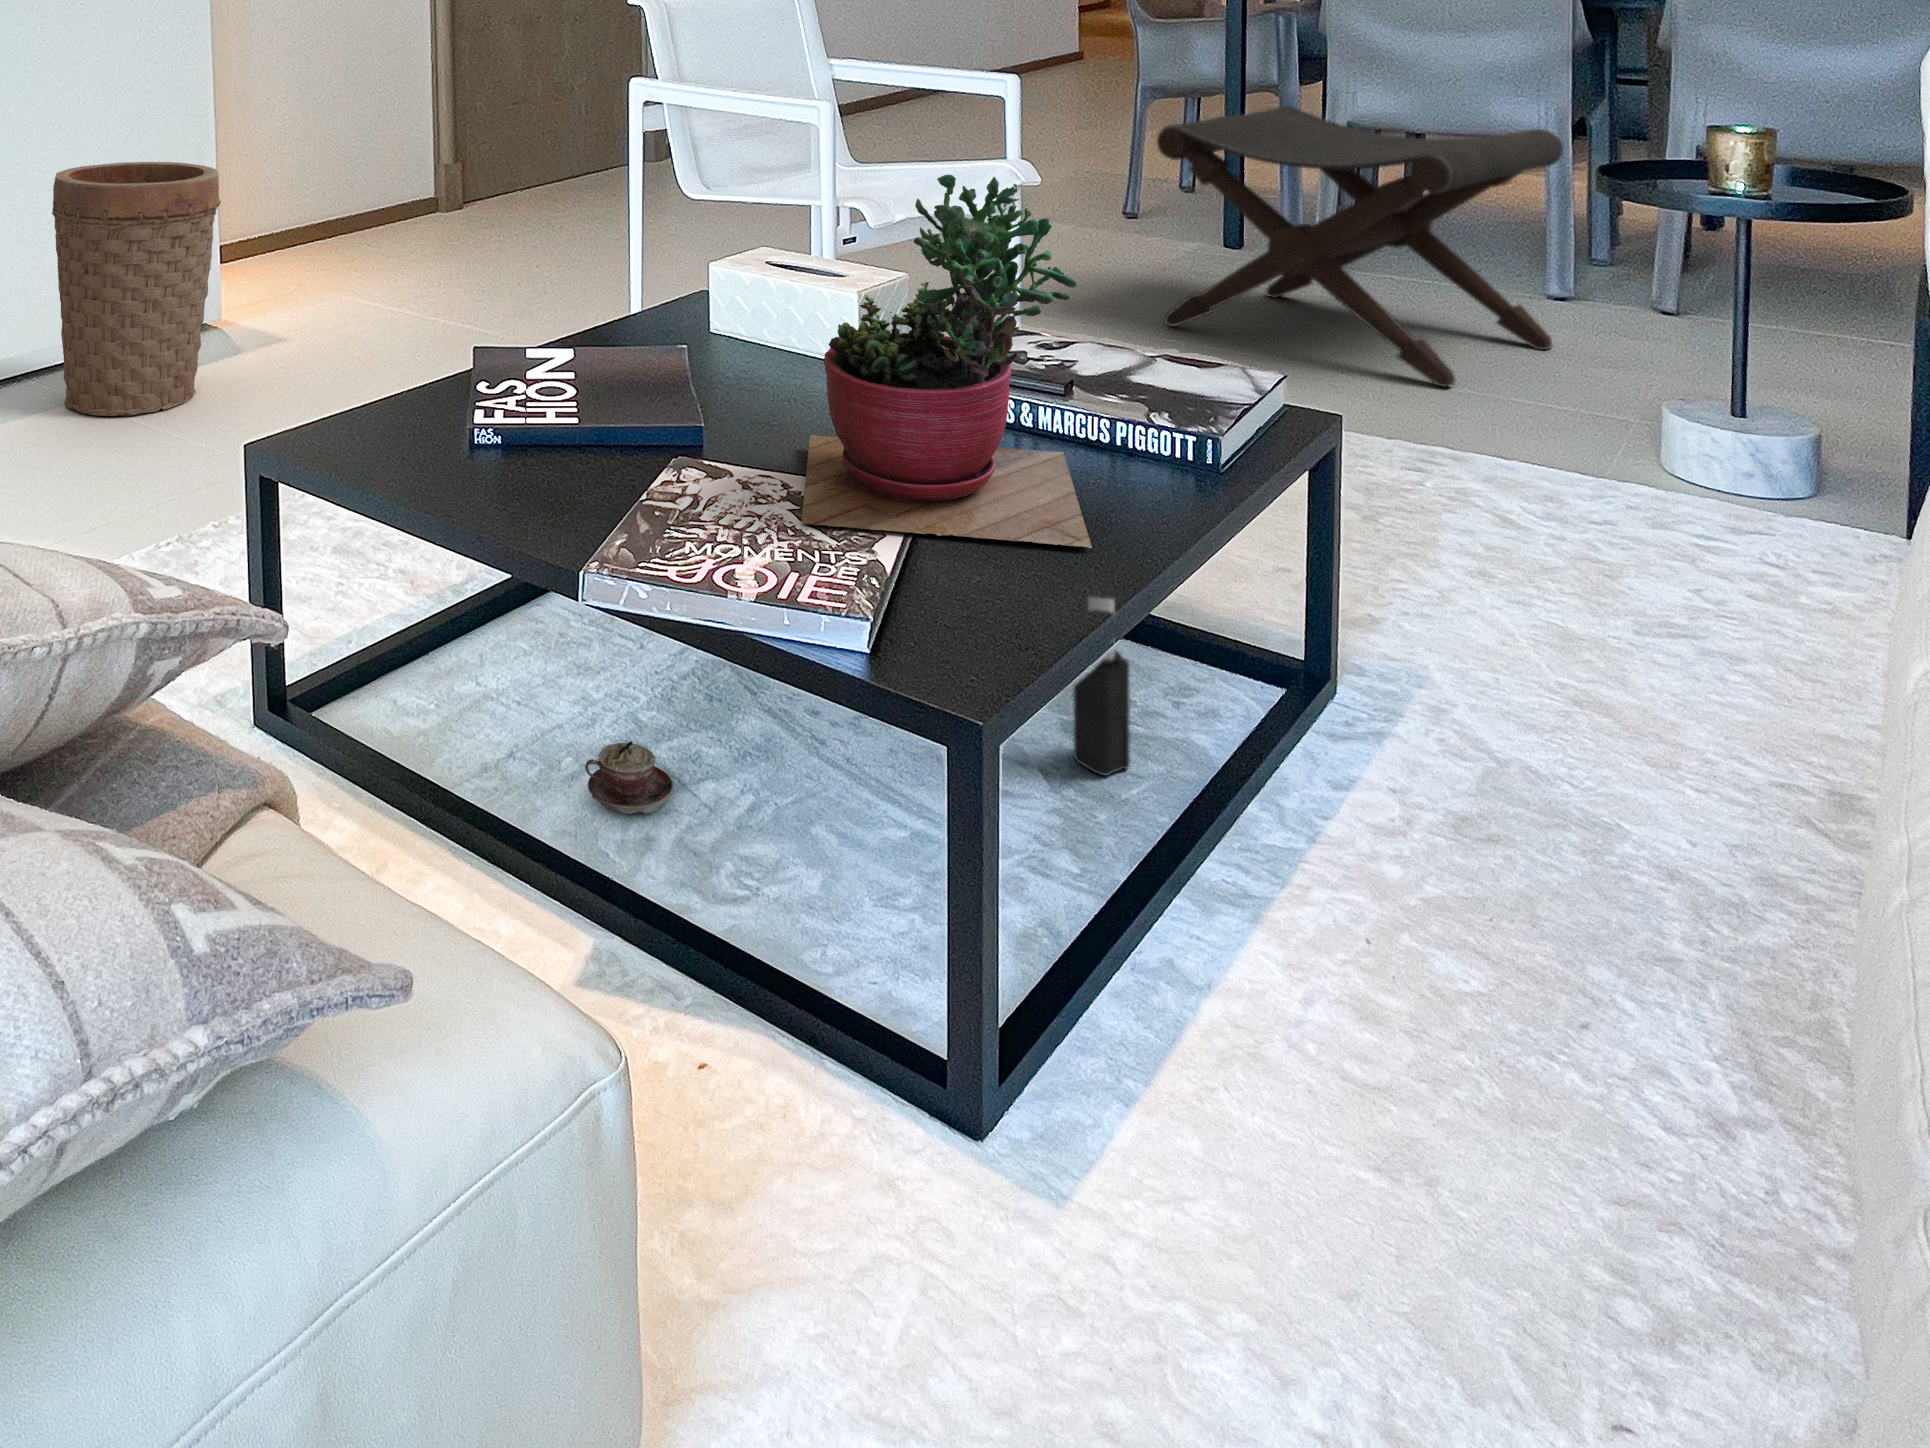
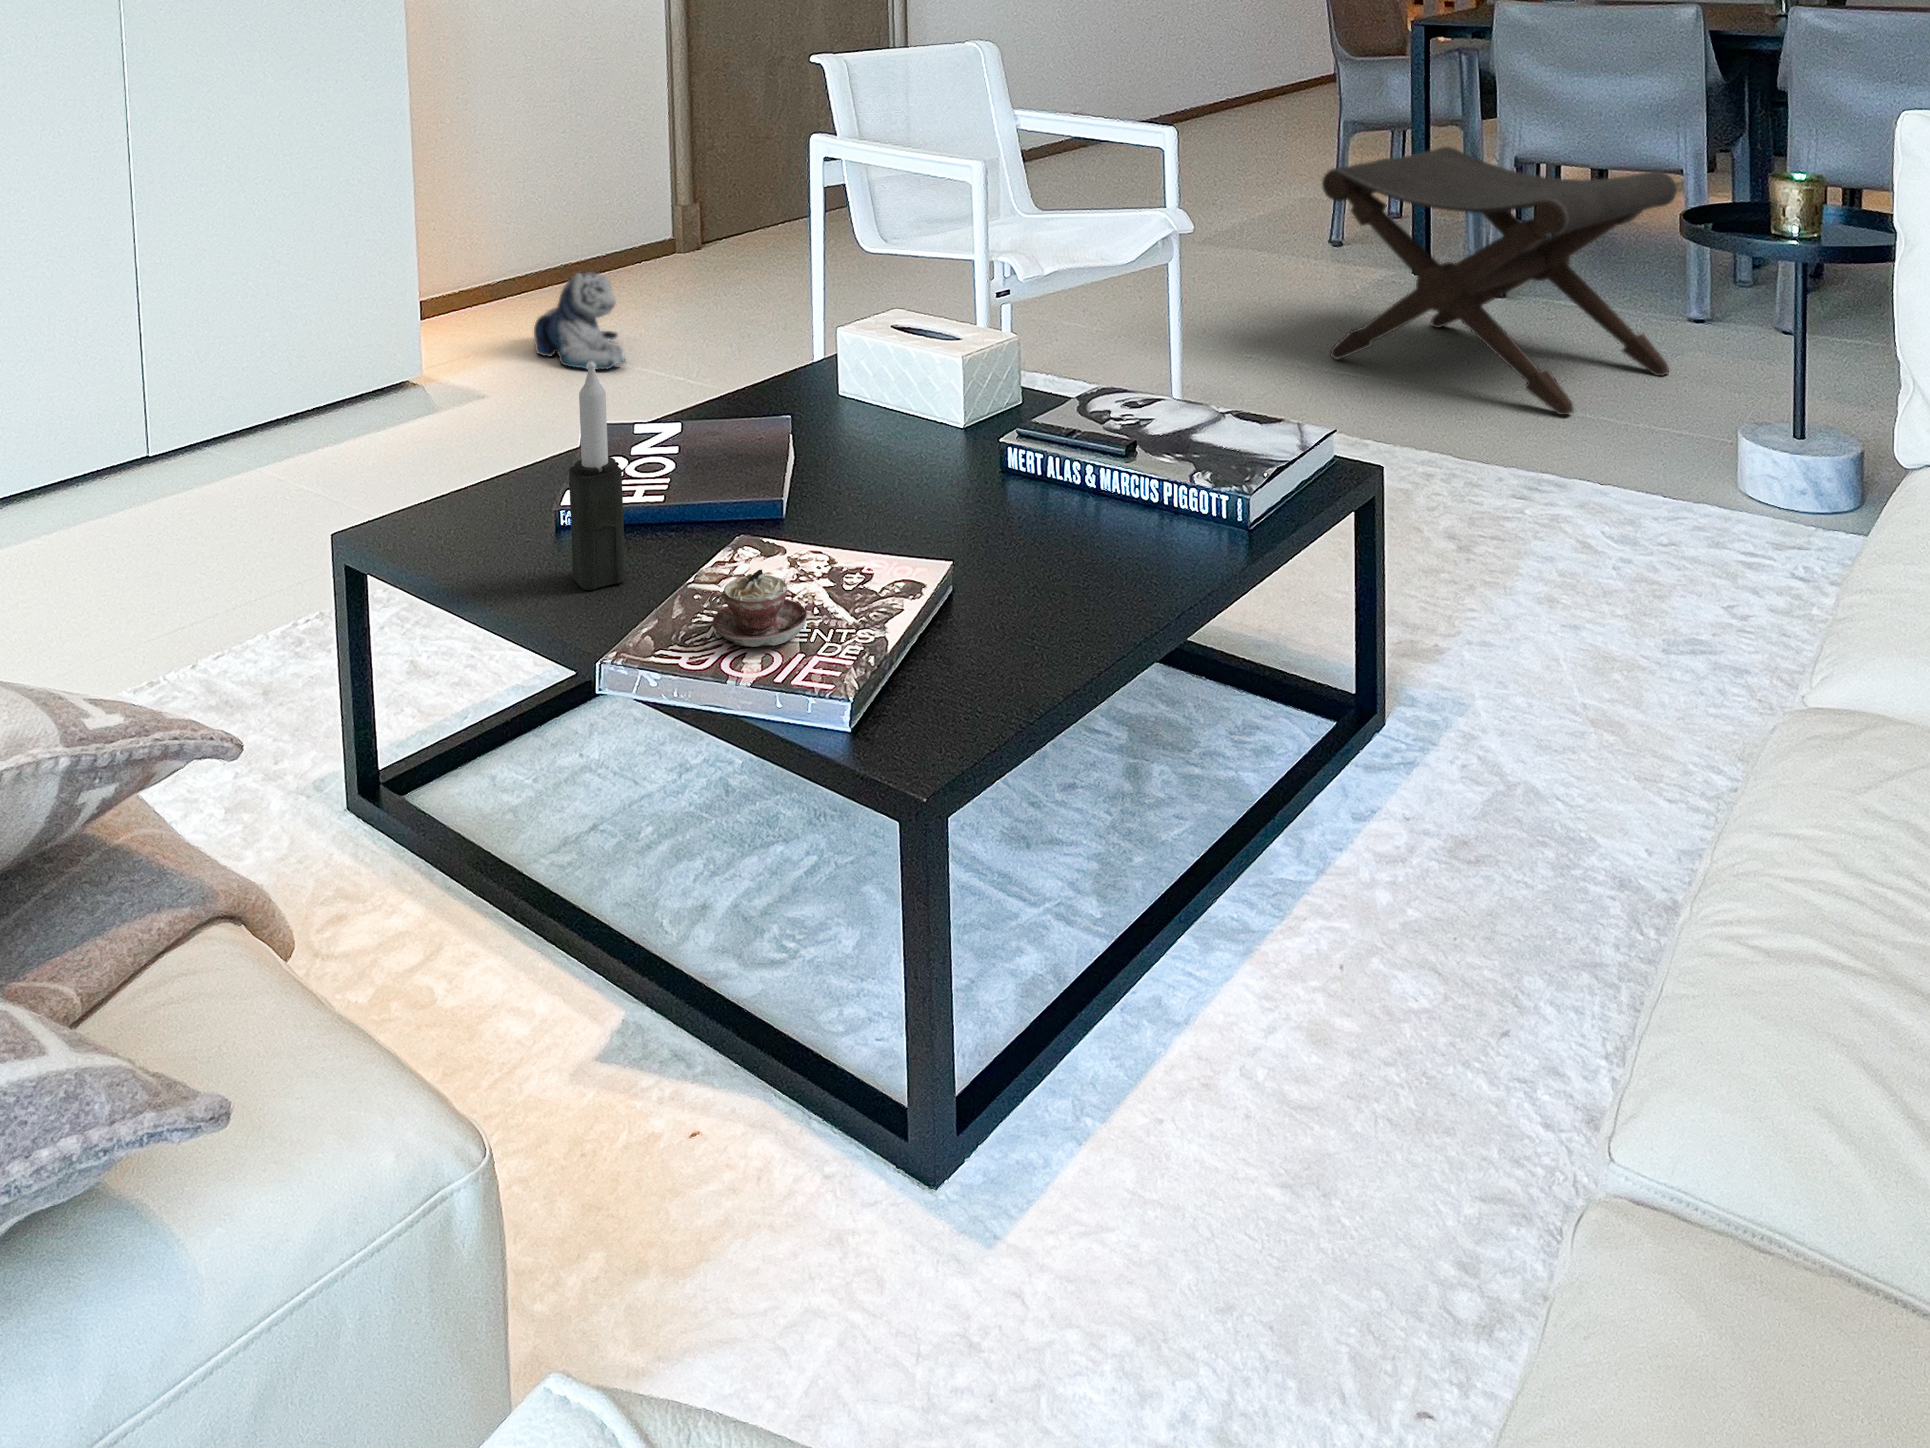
basket: present [52,162,221,416] -> none [219,217,400,480]
succulent plant: present [801,175,1092,548] -> none [844,259,1113,615]
plush toy: none [330,225,426,322] -> present [534,272,625,370]
candle: present [1074,597,1130,776] -> present [569,362,625,590]
teacup: present [585,741,673,814] -> present [709,569,807,647]

